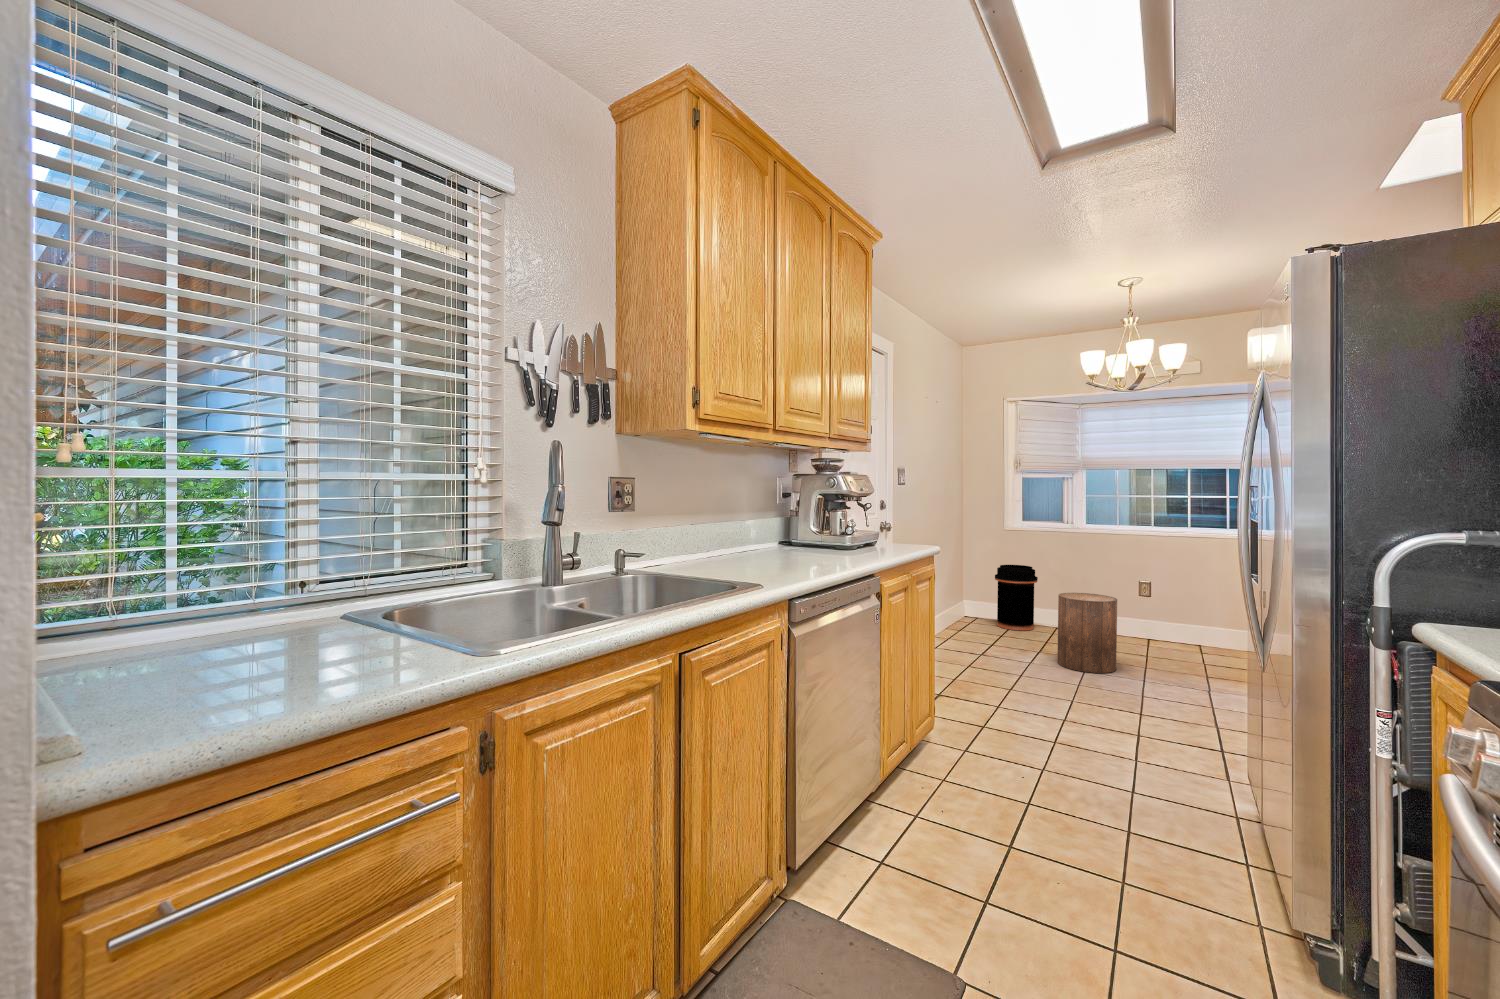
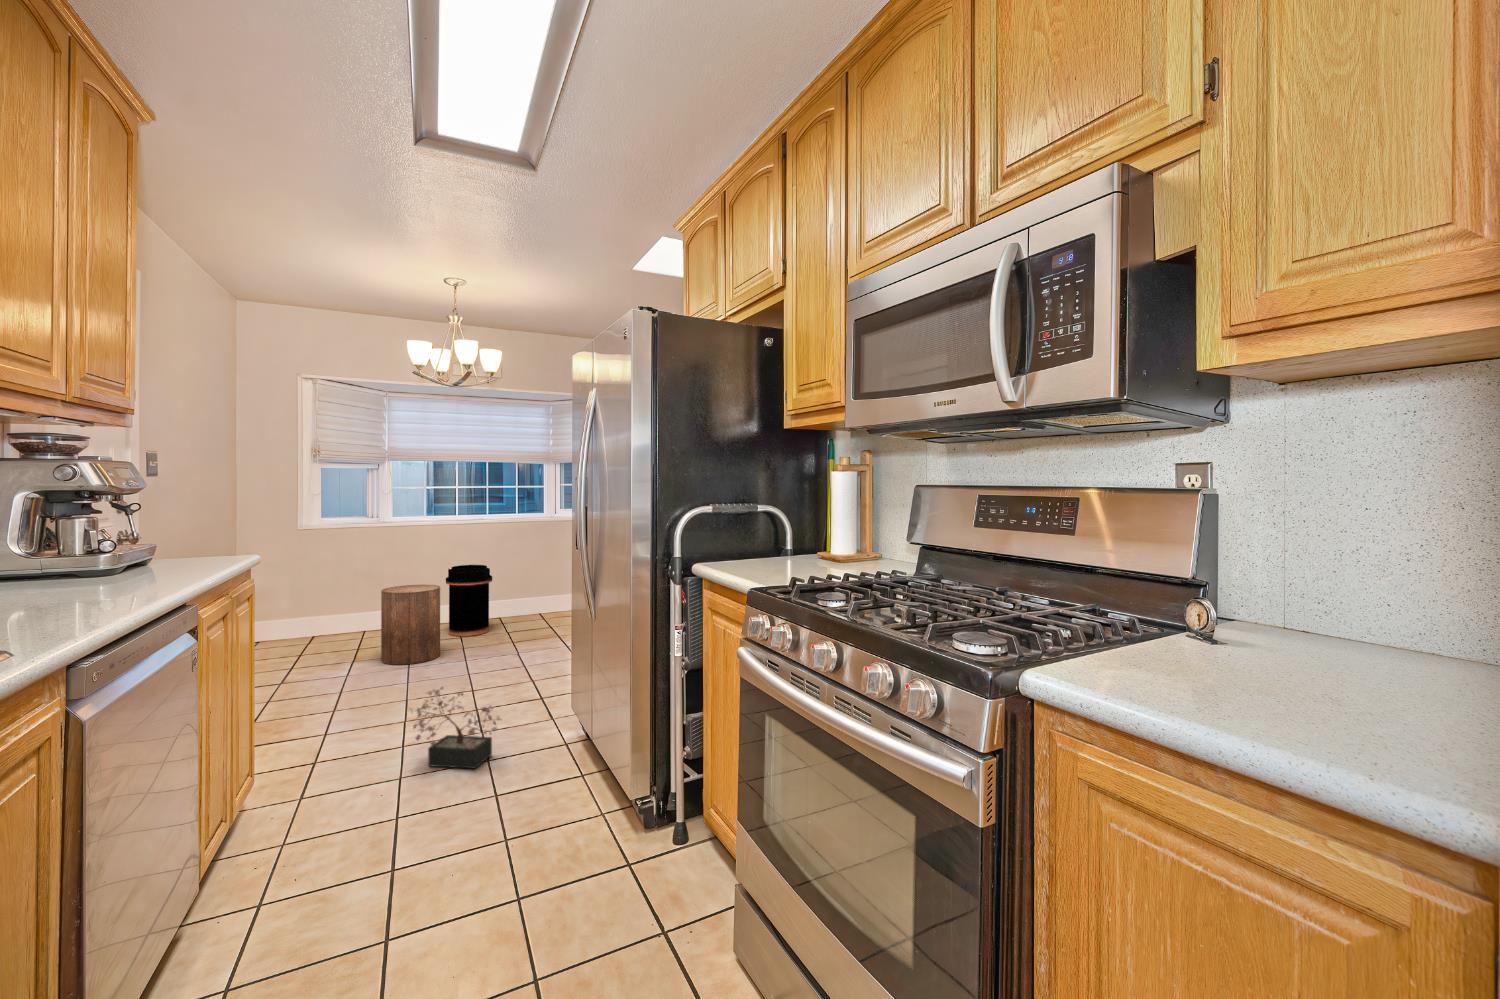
trash can: present [995,565,1038,630] -> present [446,565,492,636]
decorative plant: none [1048,700,1148,798] -> present [411,687,501,769]

